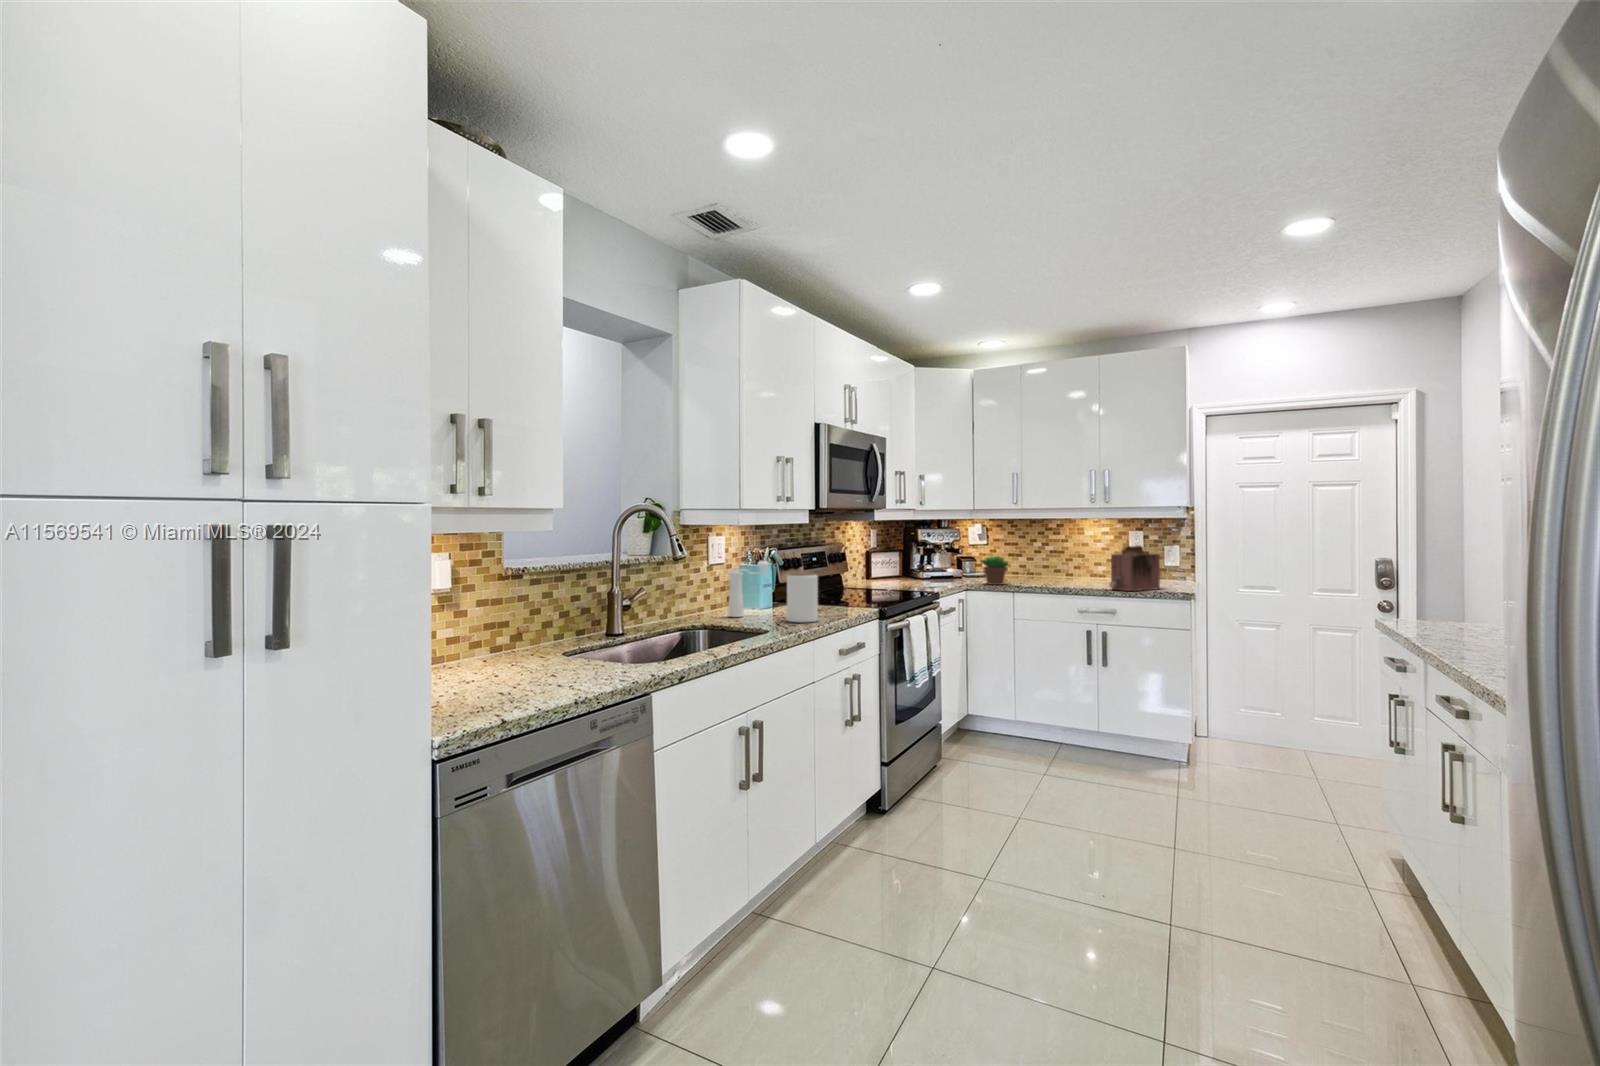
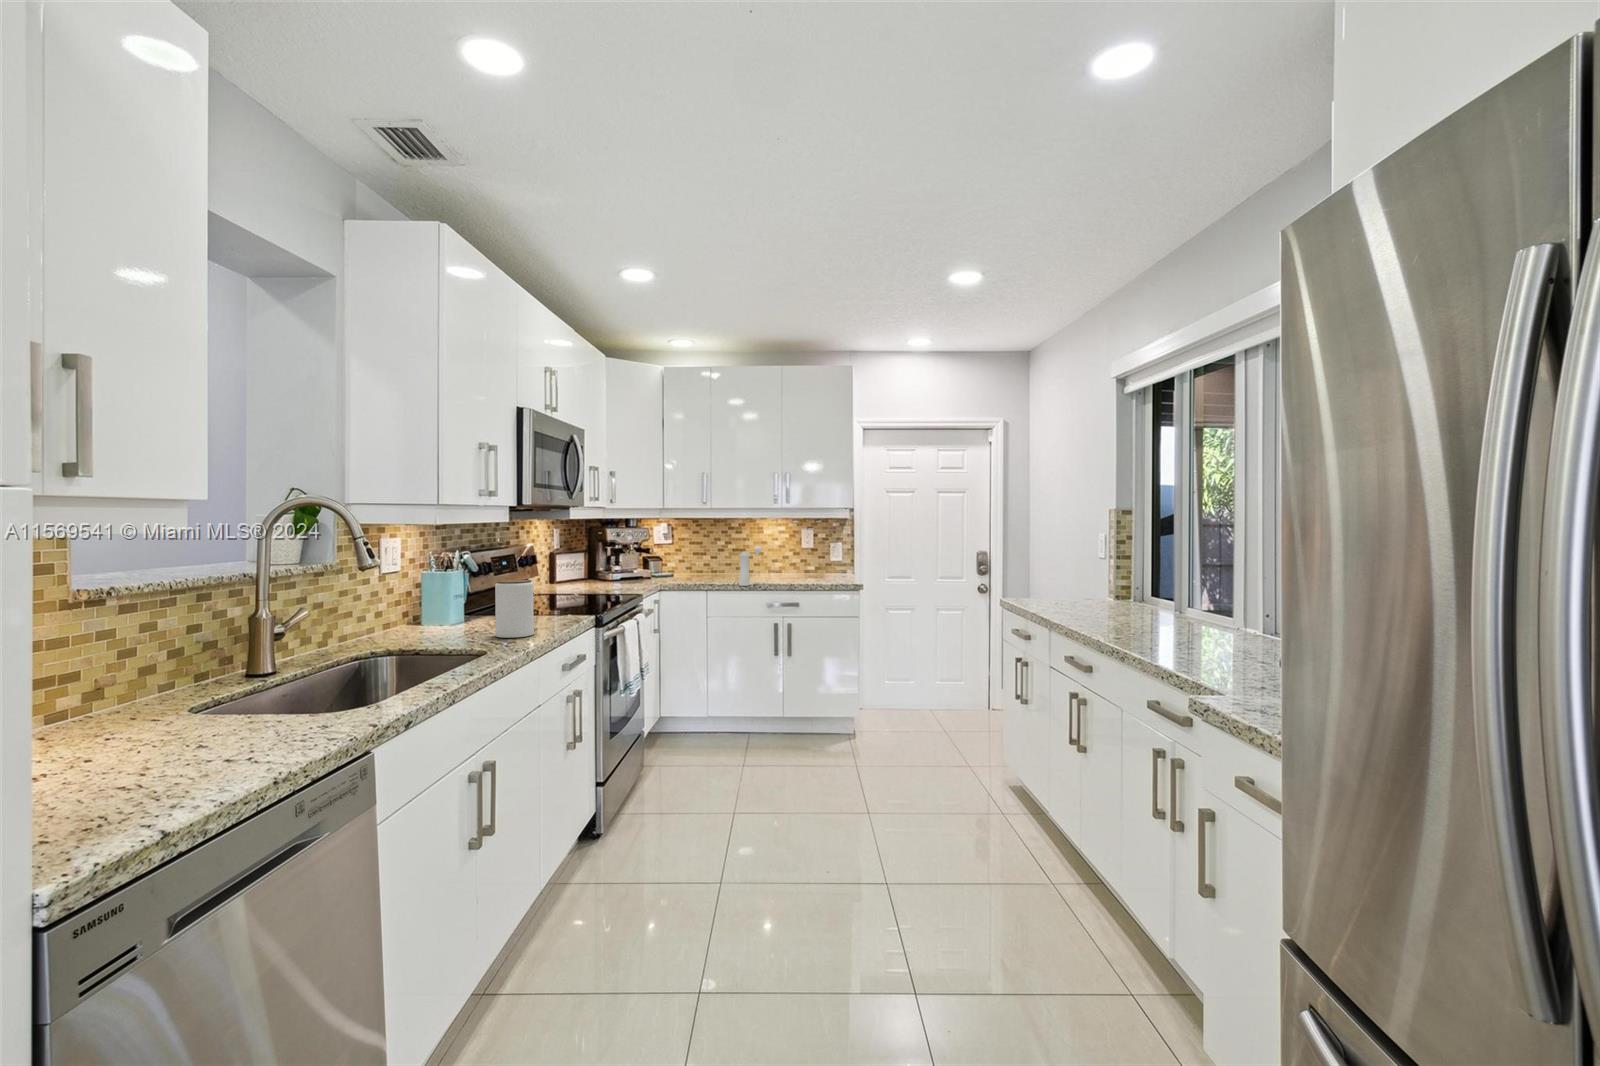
toaster: present [1109,545,1160,591] -> none [794,543,833,585]
succulent plant: present [981,556,1009,585] -> none [672,554,700,584]
pepper mill: present [729,561,768,617] -> present [739,546,762,586]

